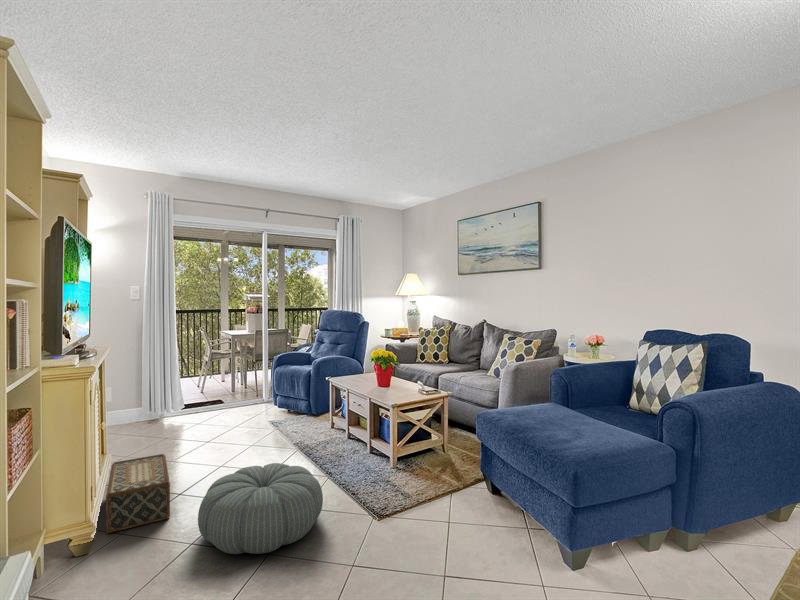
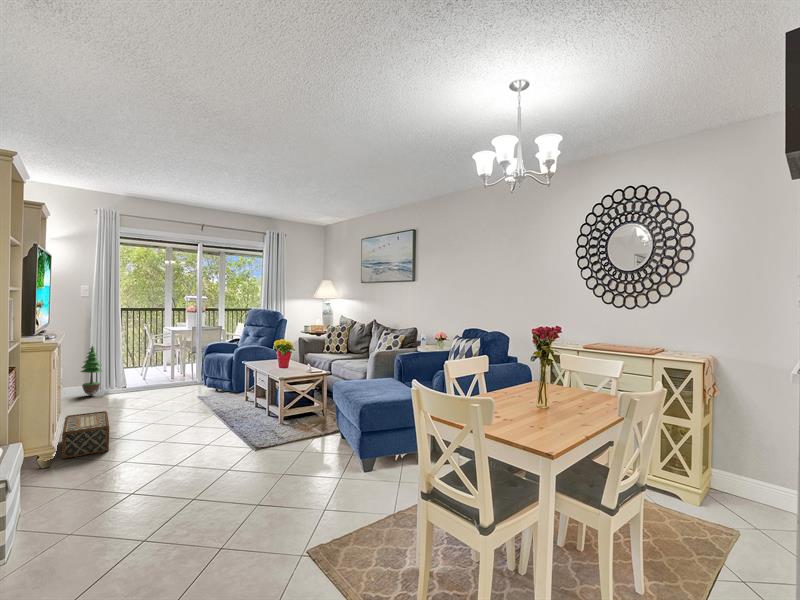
potted tree: none [130,360,156,424] -> present [81,346,102,396]
pouf: present [198,463,323,554] -> none [128,415,218,467]

